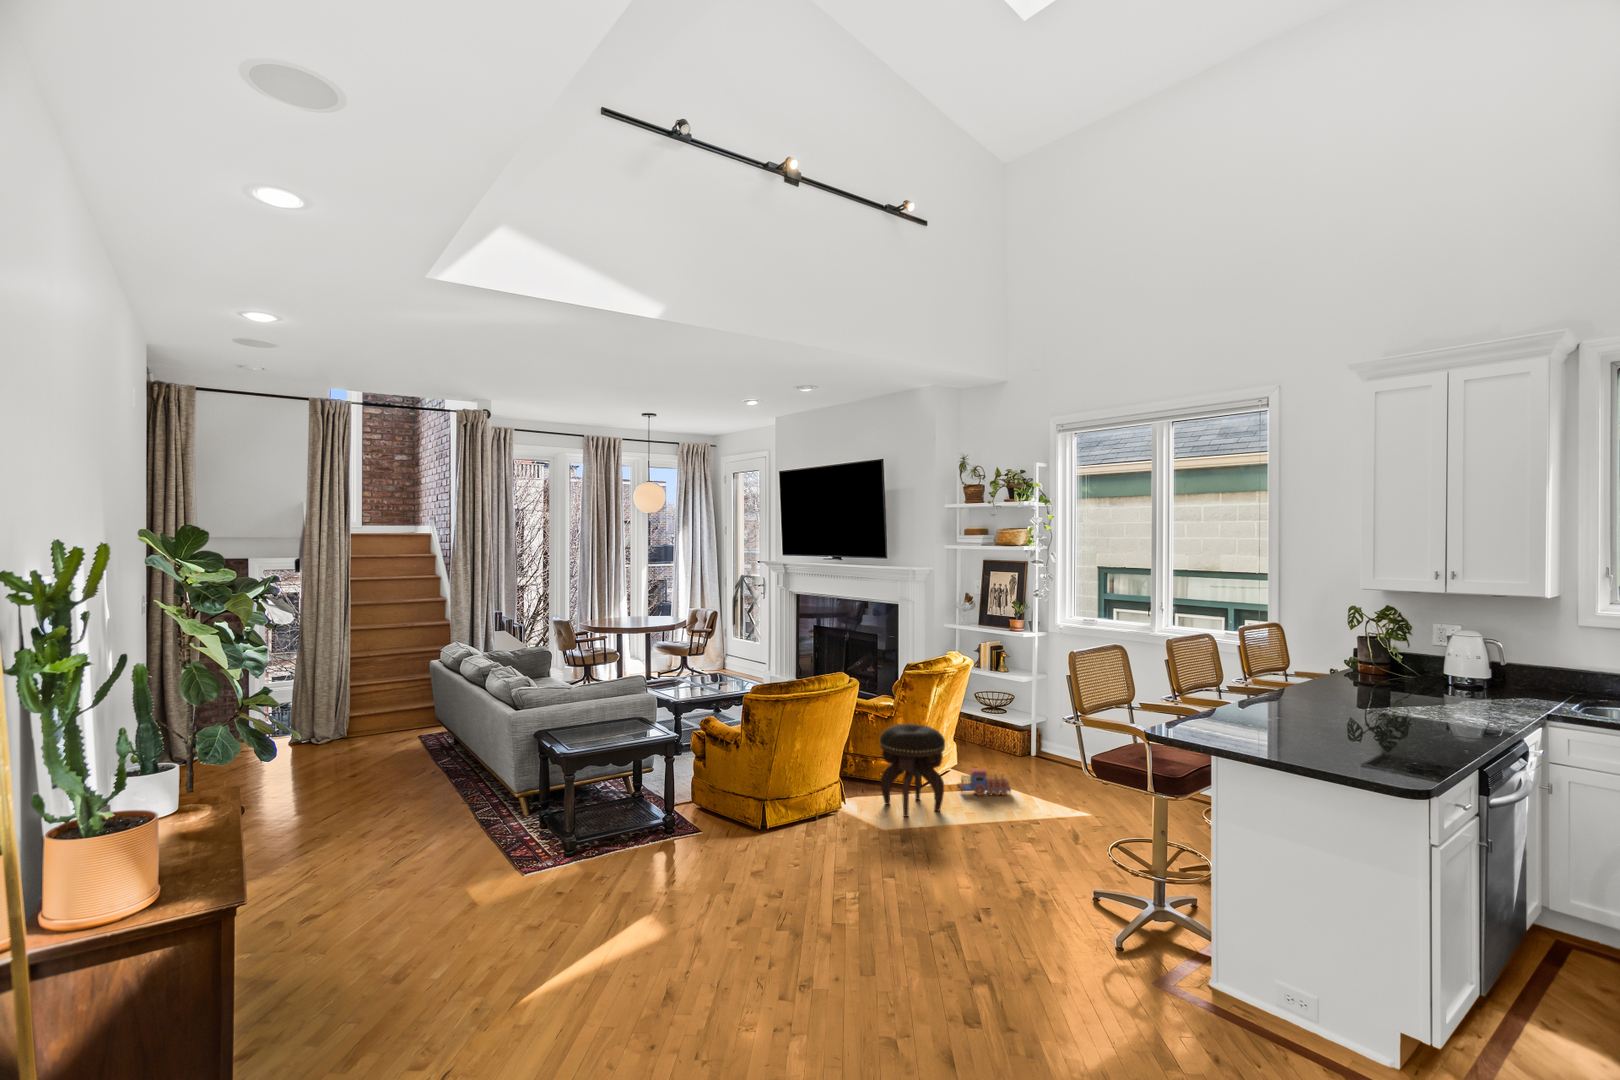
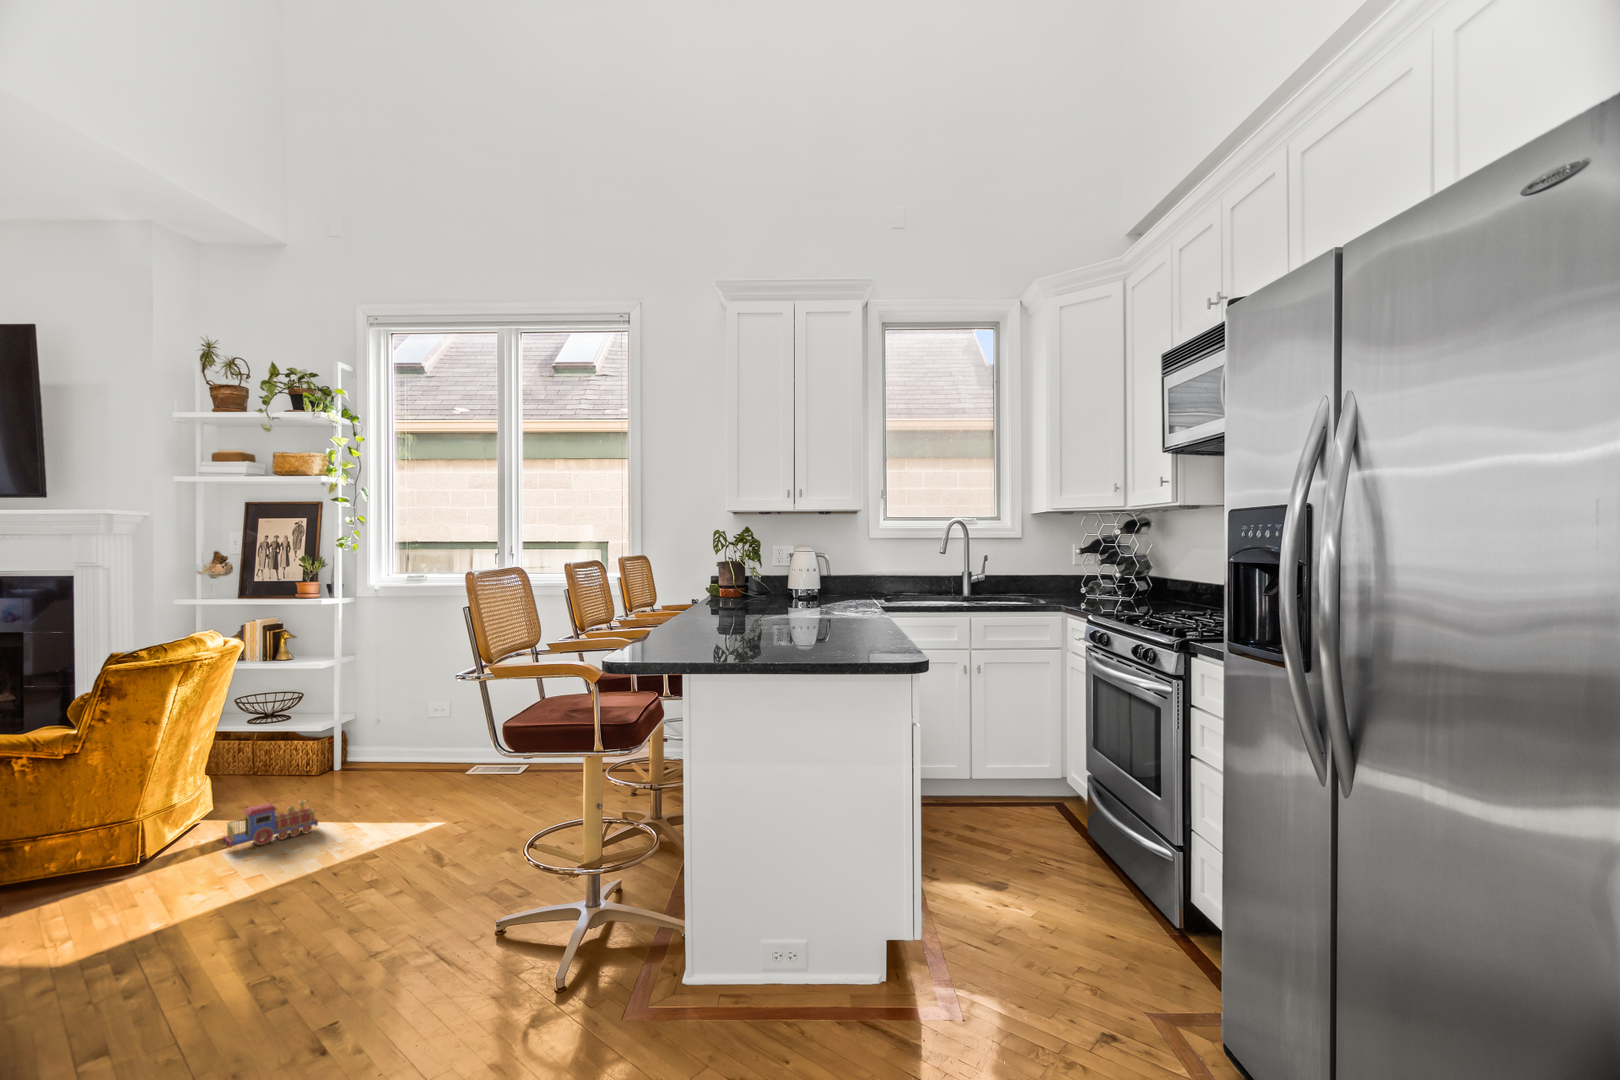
footstool: present [880,724,945,817] -> none [50,754,202,923]

